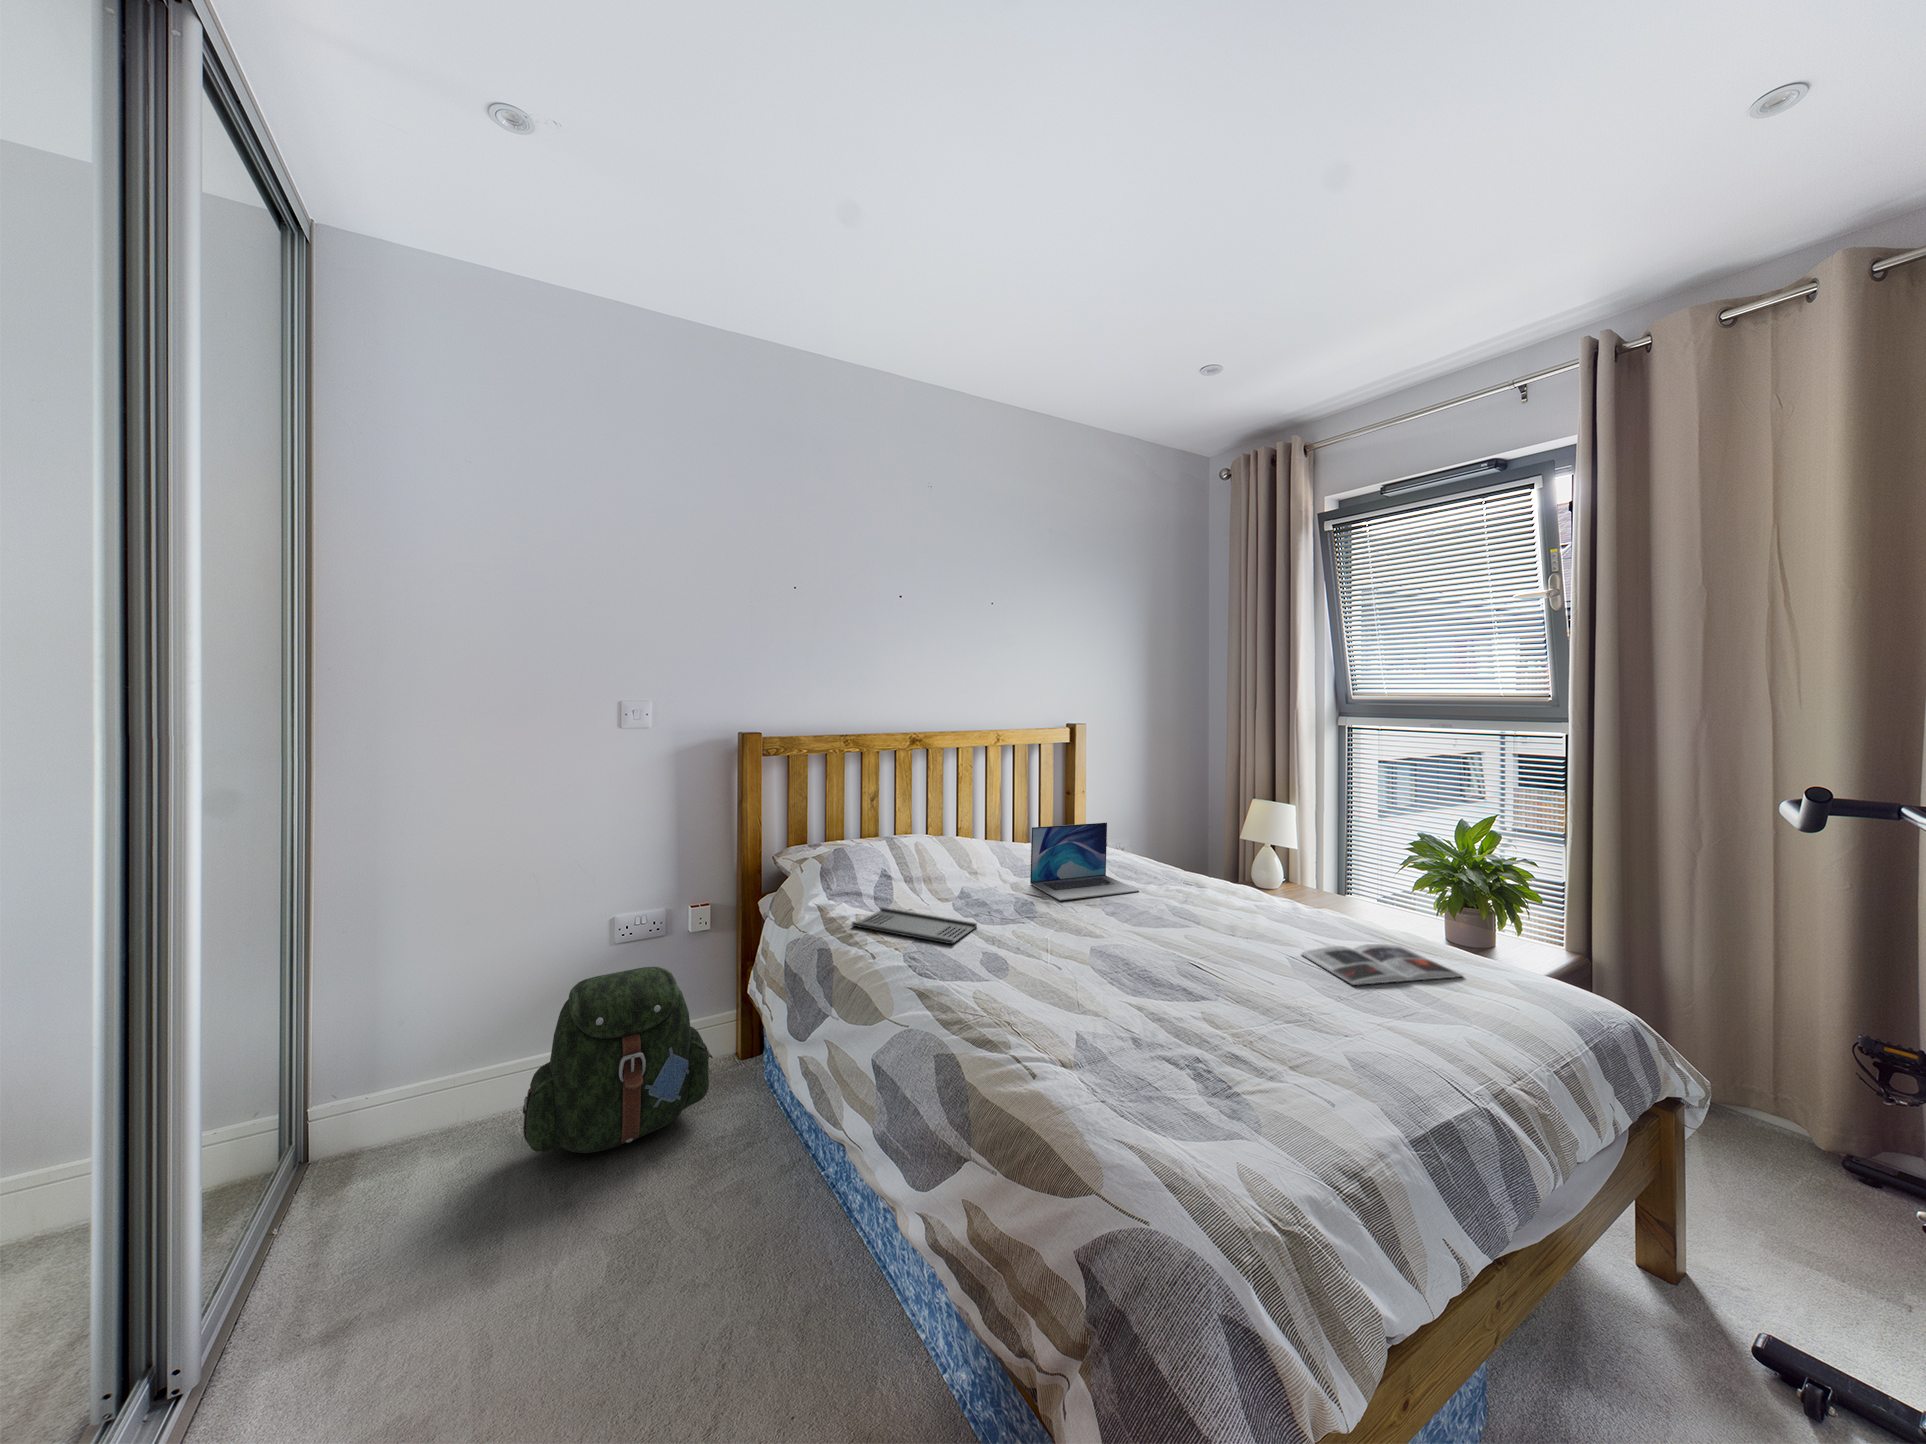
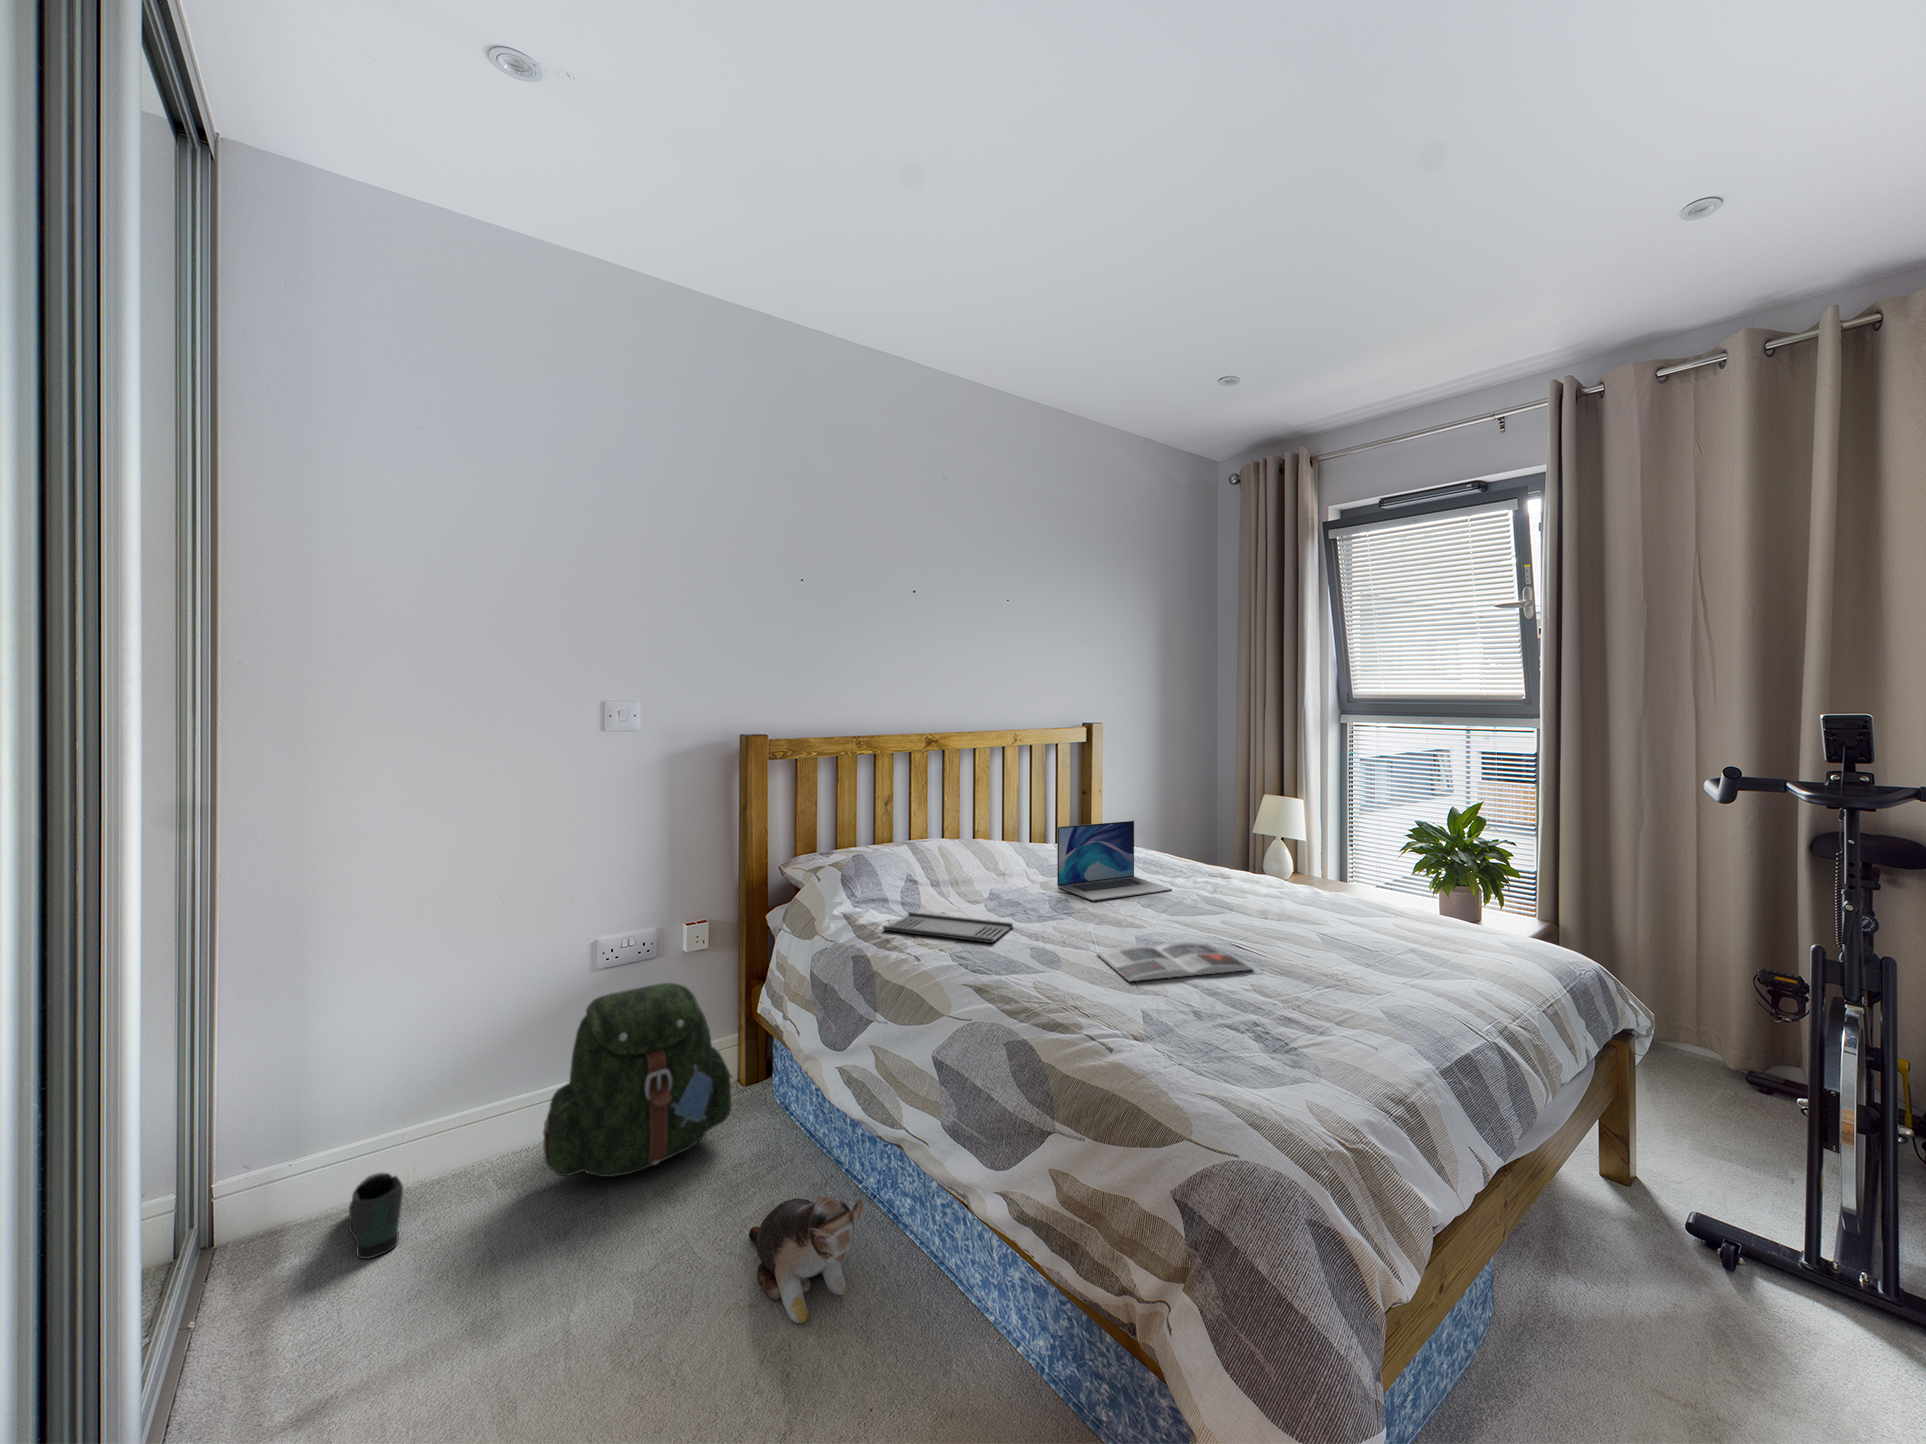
magazine: present [1302,944,1462,985] -> present [1098,941,1252,981]
shoe: none [329,1144,384,1230] -> present [349,1173,403,1259]
plush toy: none [698,1196,794,1327] -> present [749,1196,863,1323]

